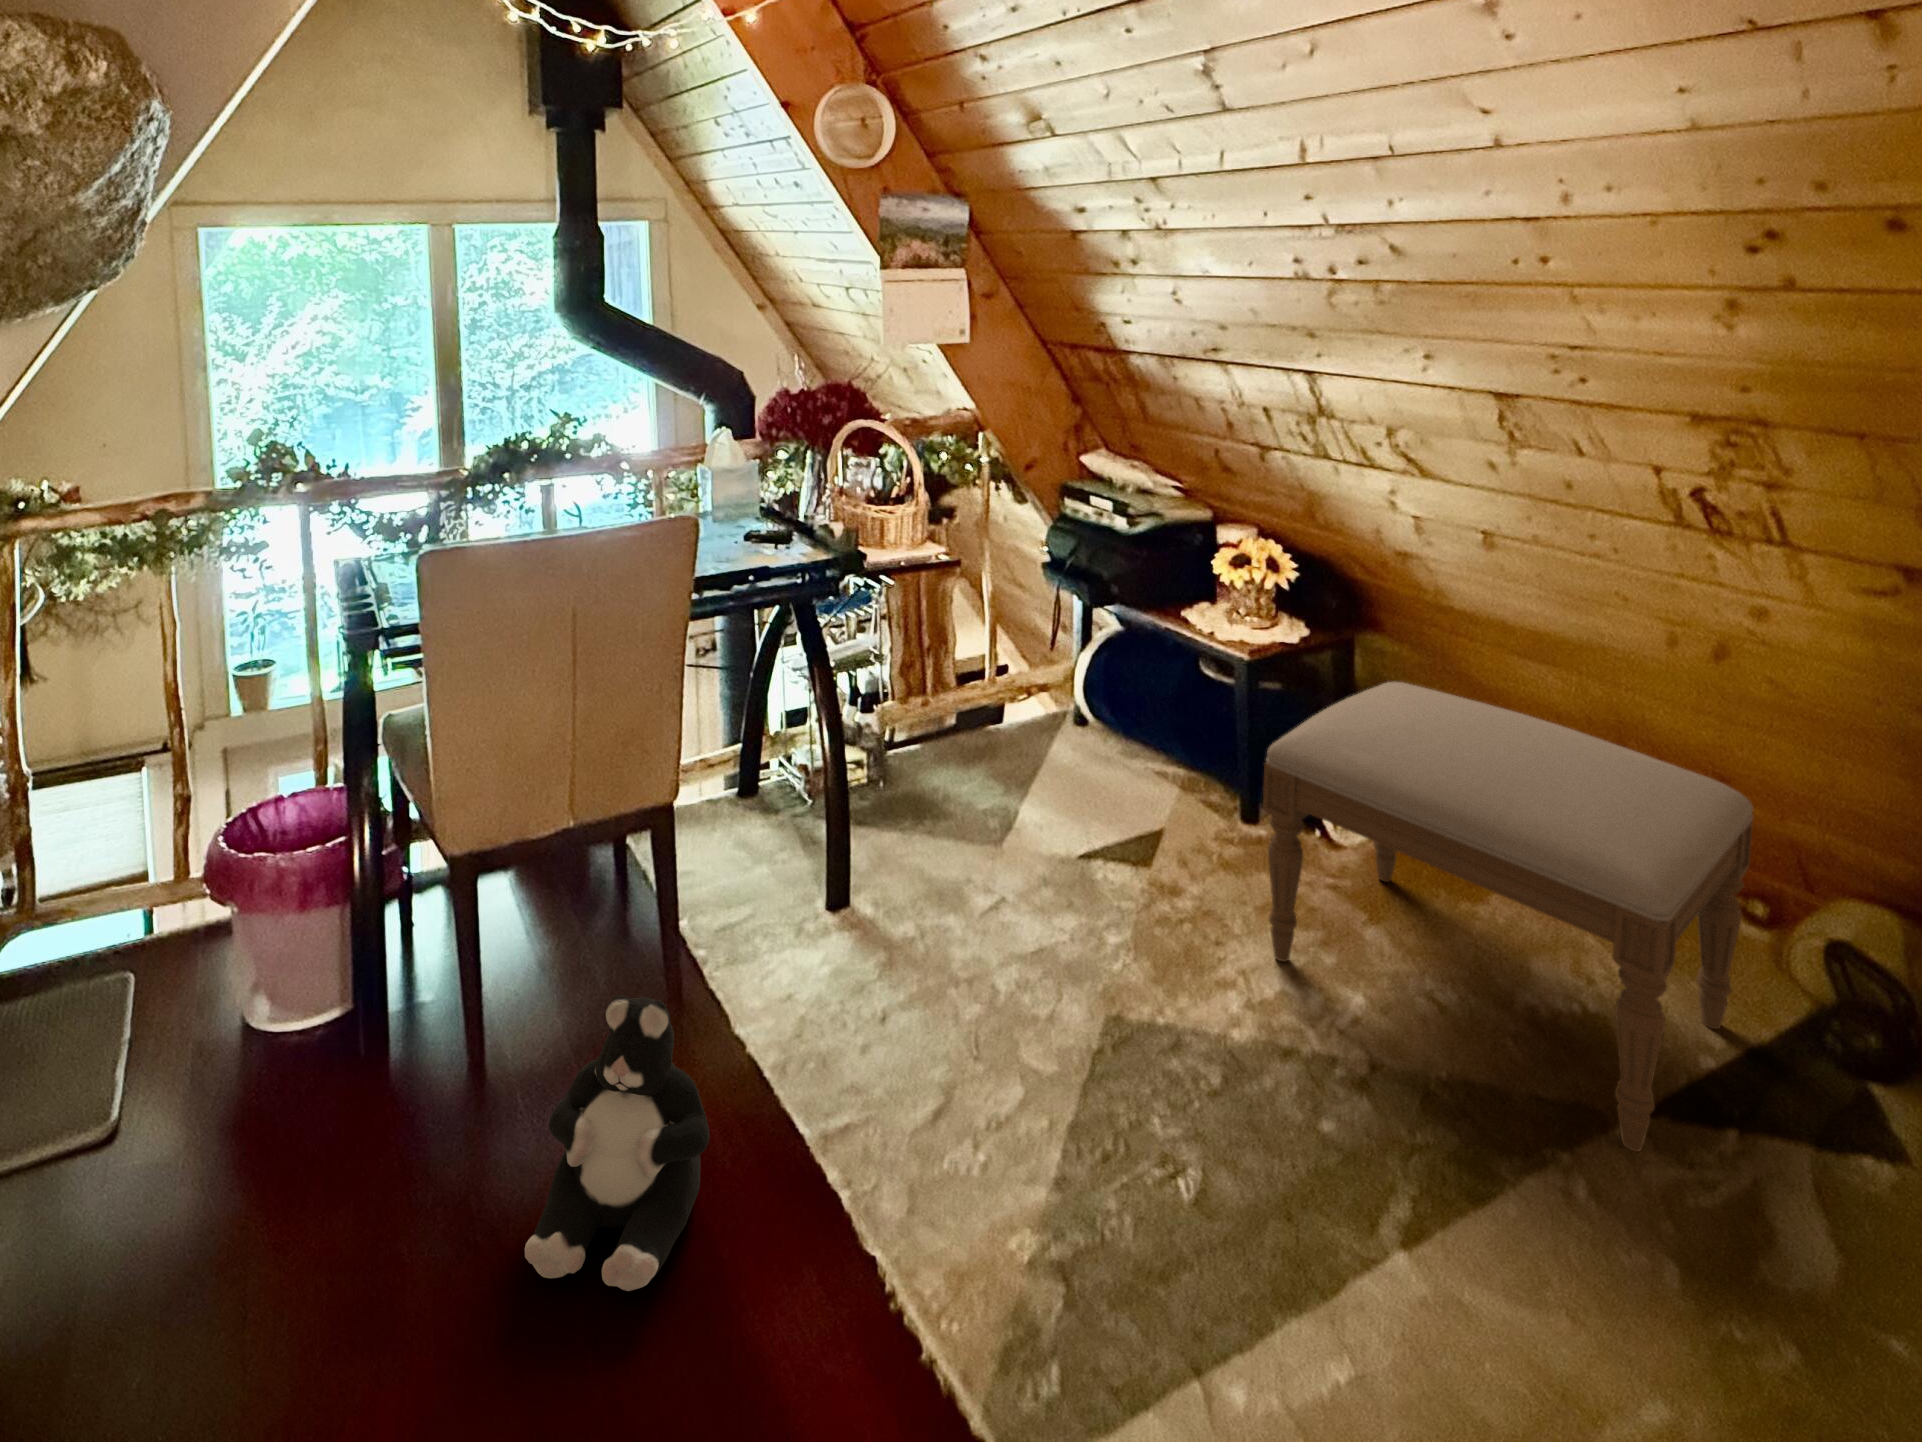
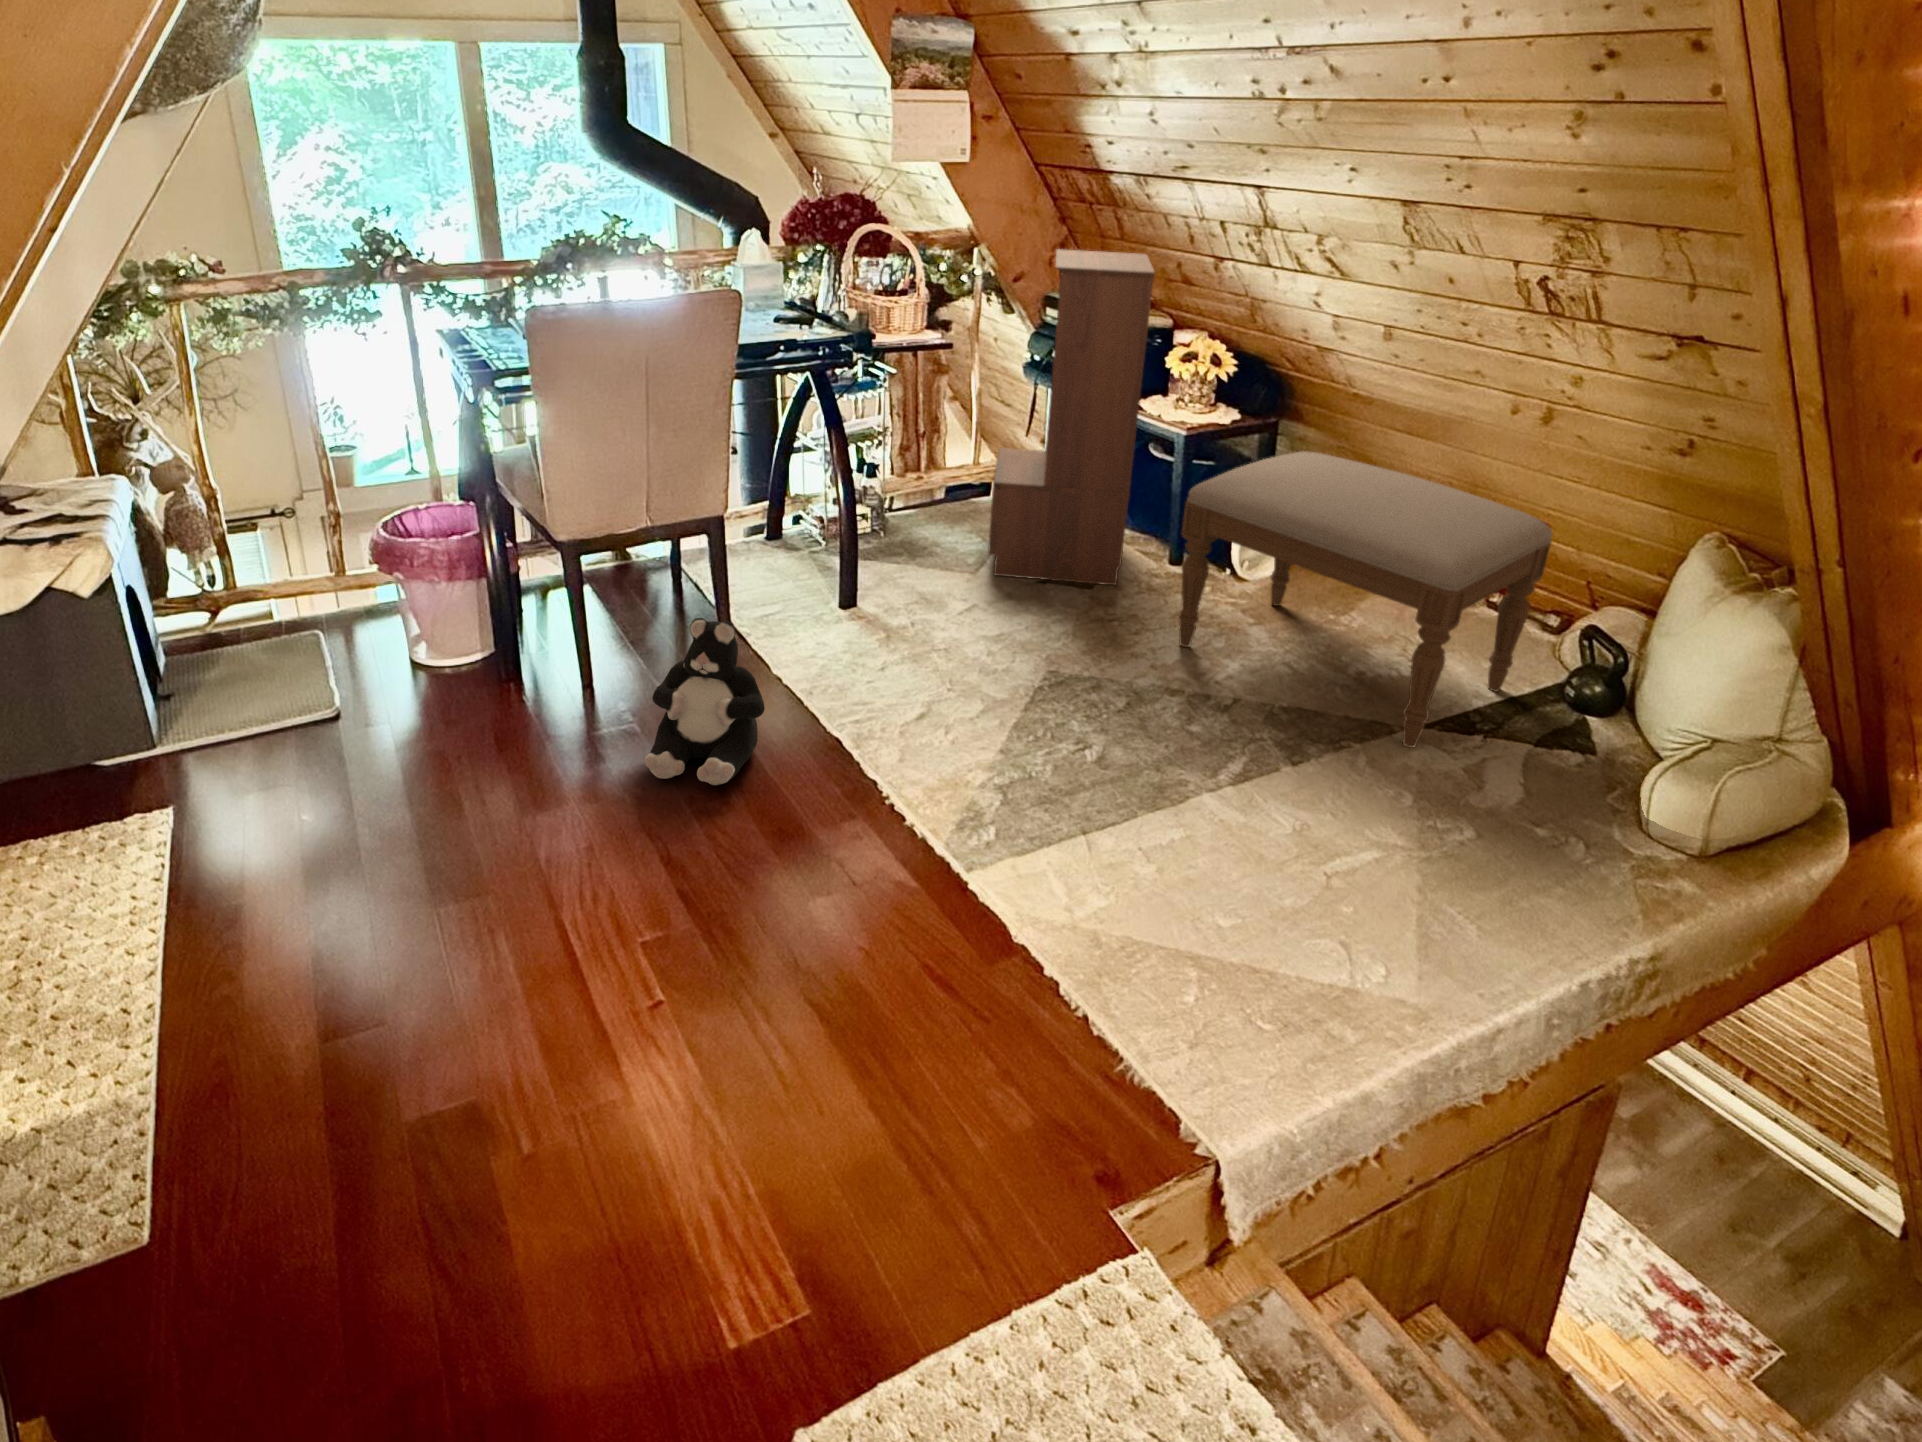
bookshelf: none [1014,438,1193,854] -> present [988,249,1155,586]

